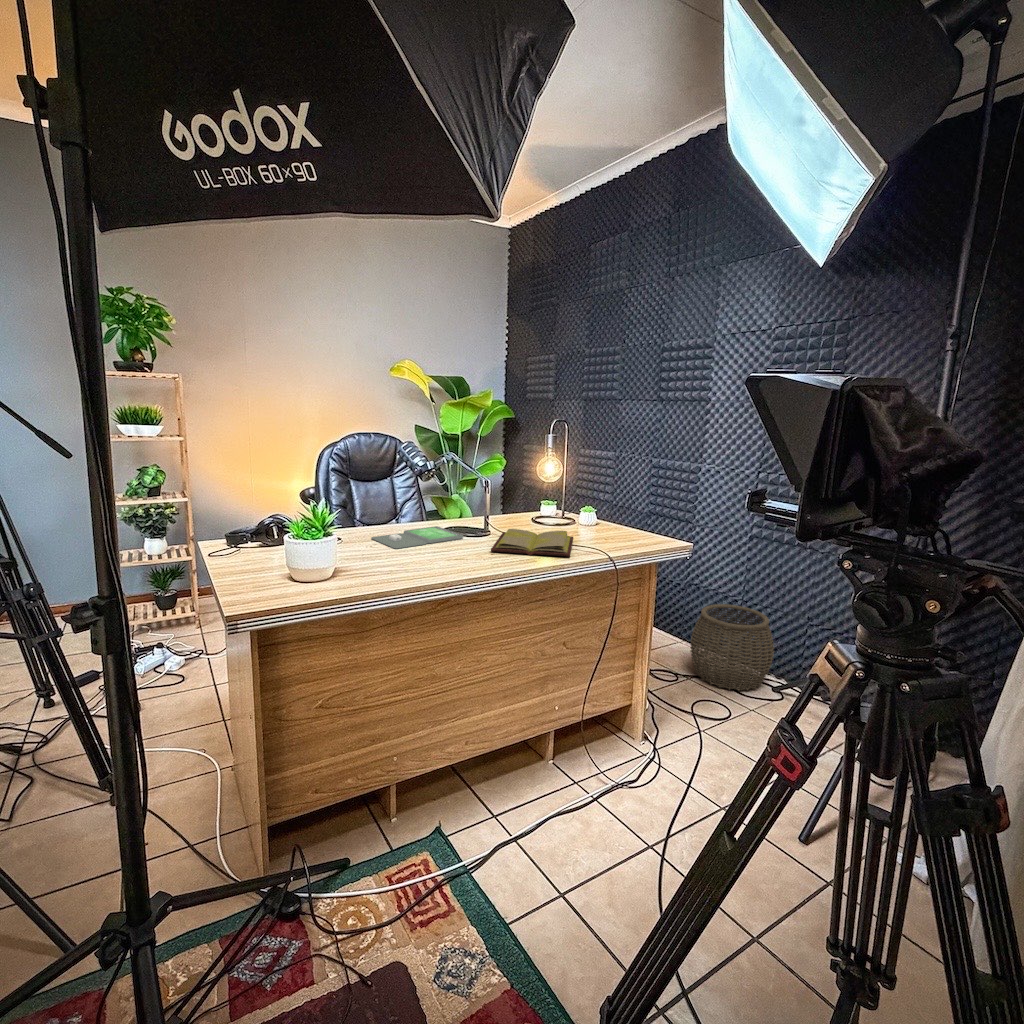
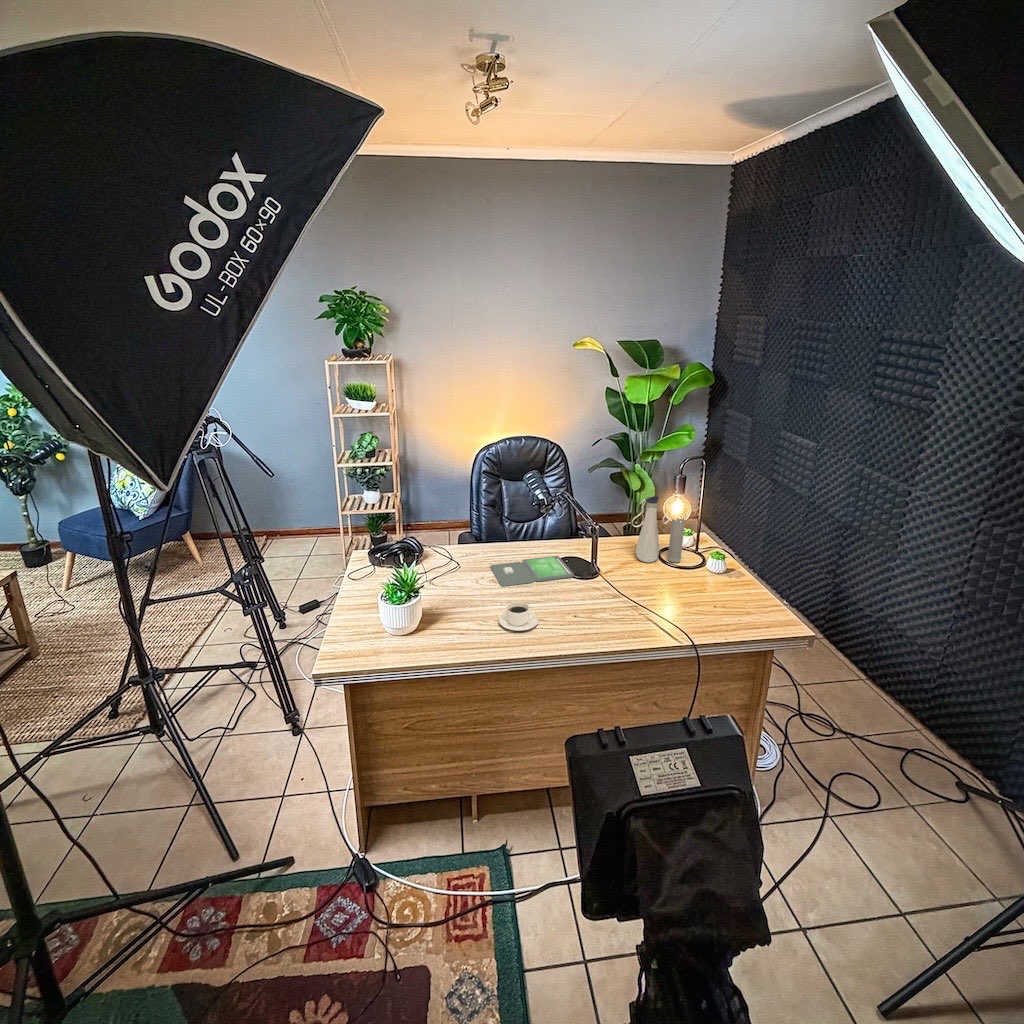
water bottle: none [505,460,553,526] -> present [632,496,686,563]
diary: present [491,529,573,557] -> none [586,572,687,627]
coffee cup: none [414,547,456,572] -> present [499,602,538,631]
woven basket: present [690,604,774,691] -> none [847,663,958,774]

